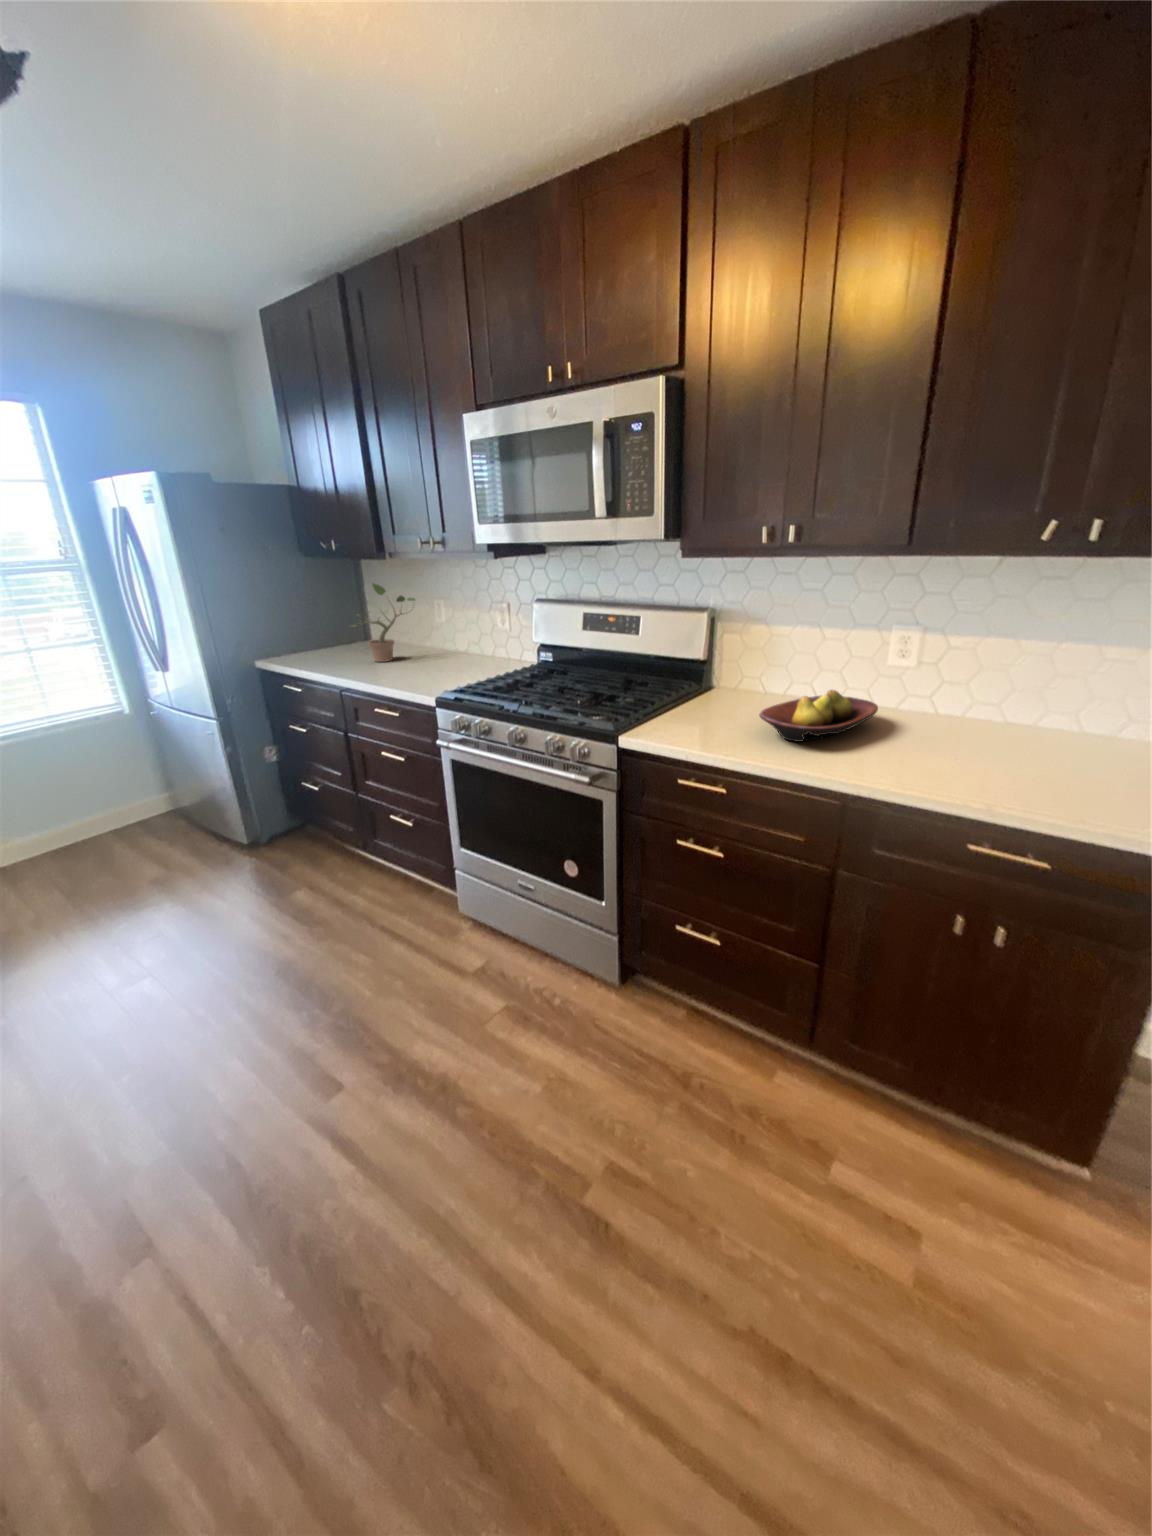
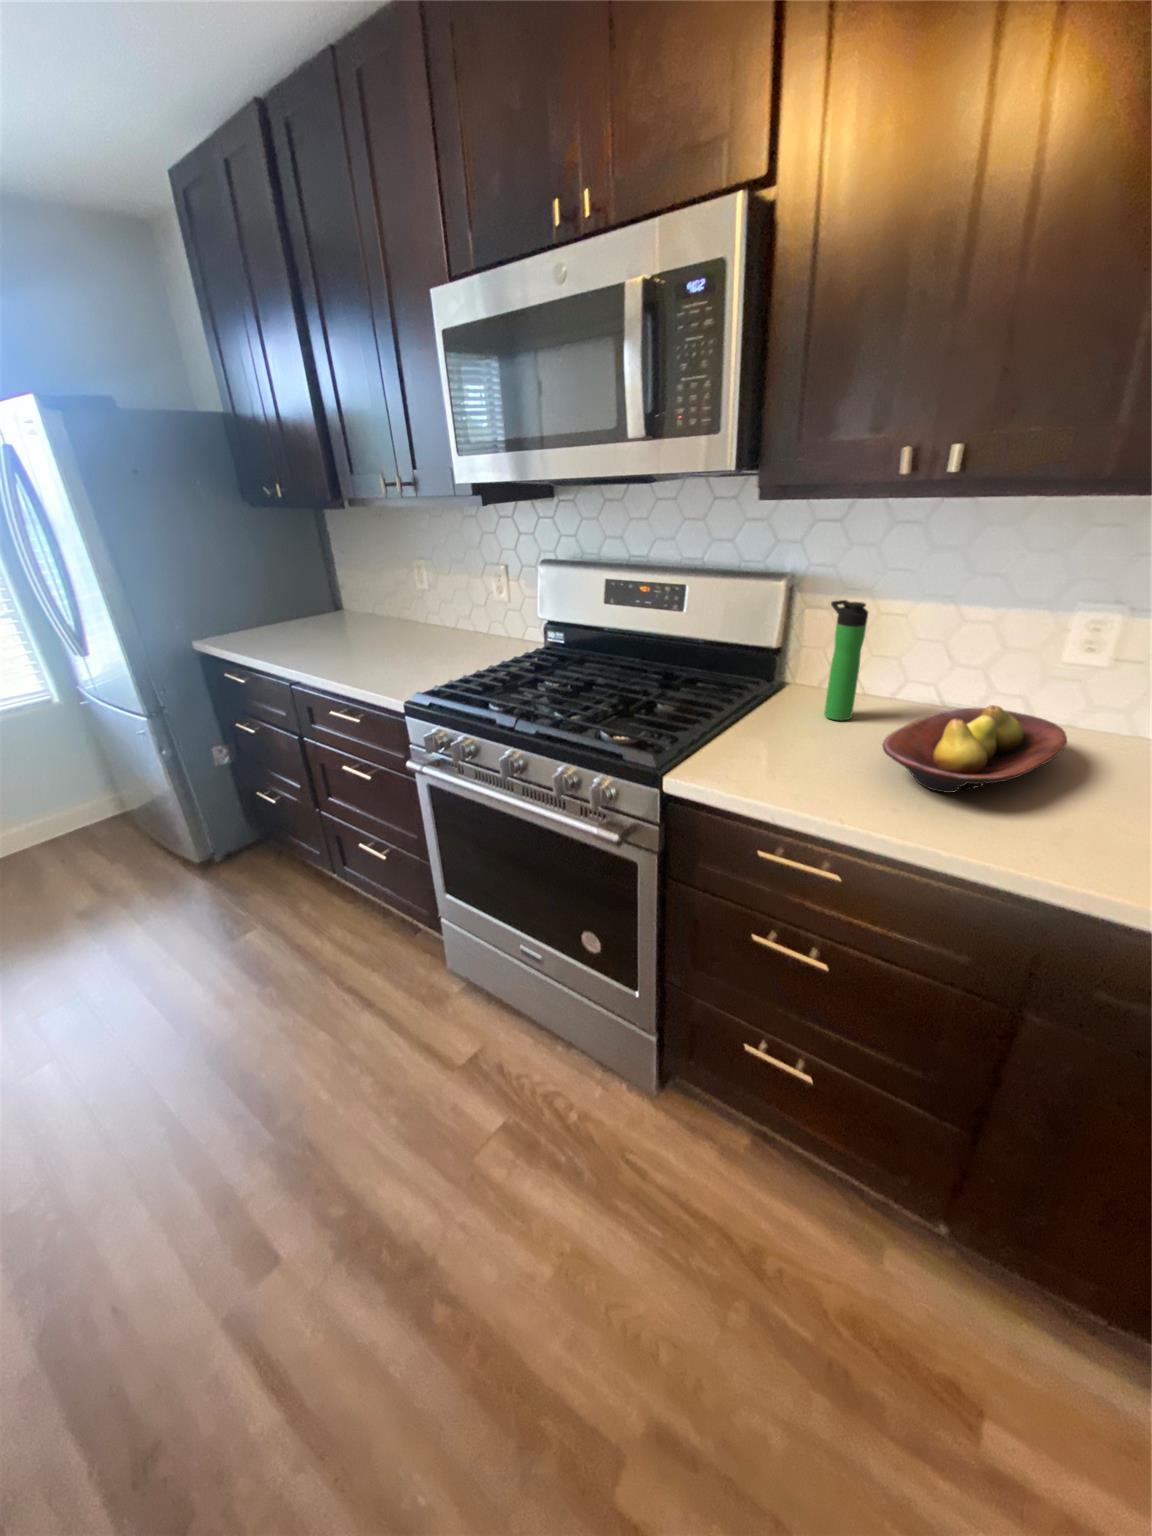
potted plant: present [365,583,415,662] -> none [301,538,390,643]
bottle: none [733,625,758,706] -> present [824,600,868,720]

